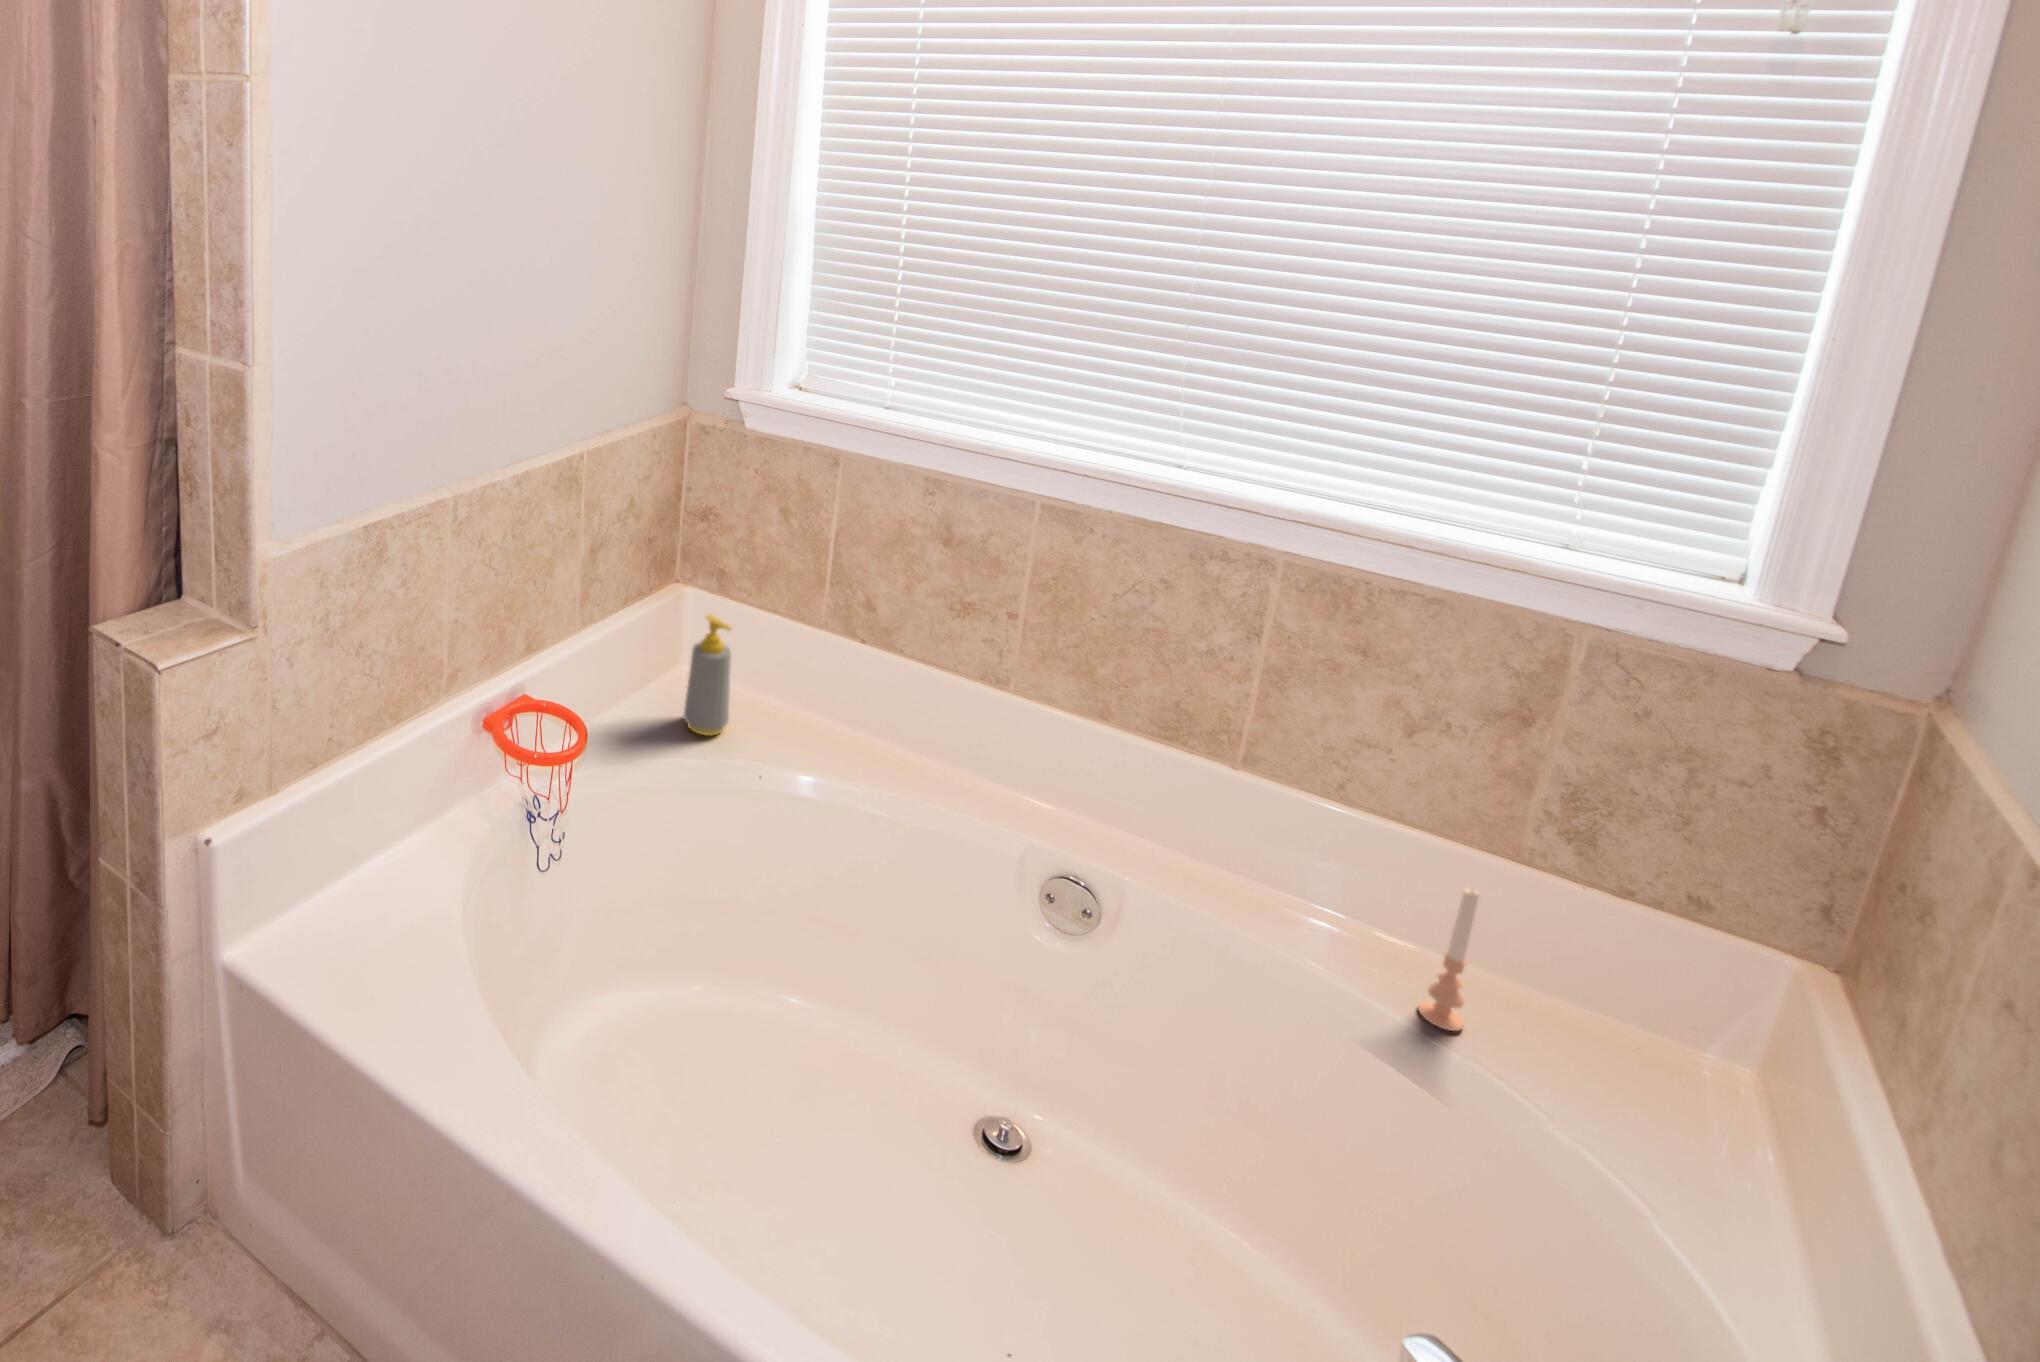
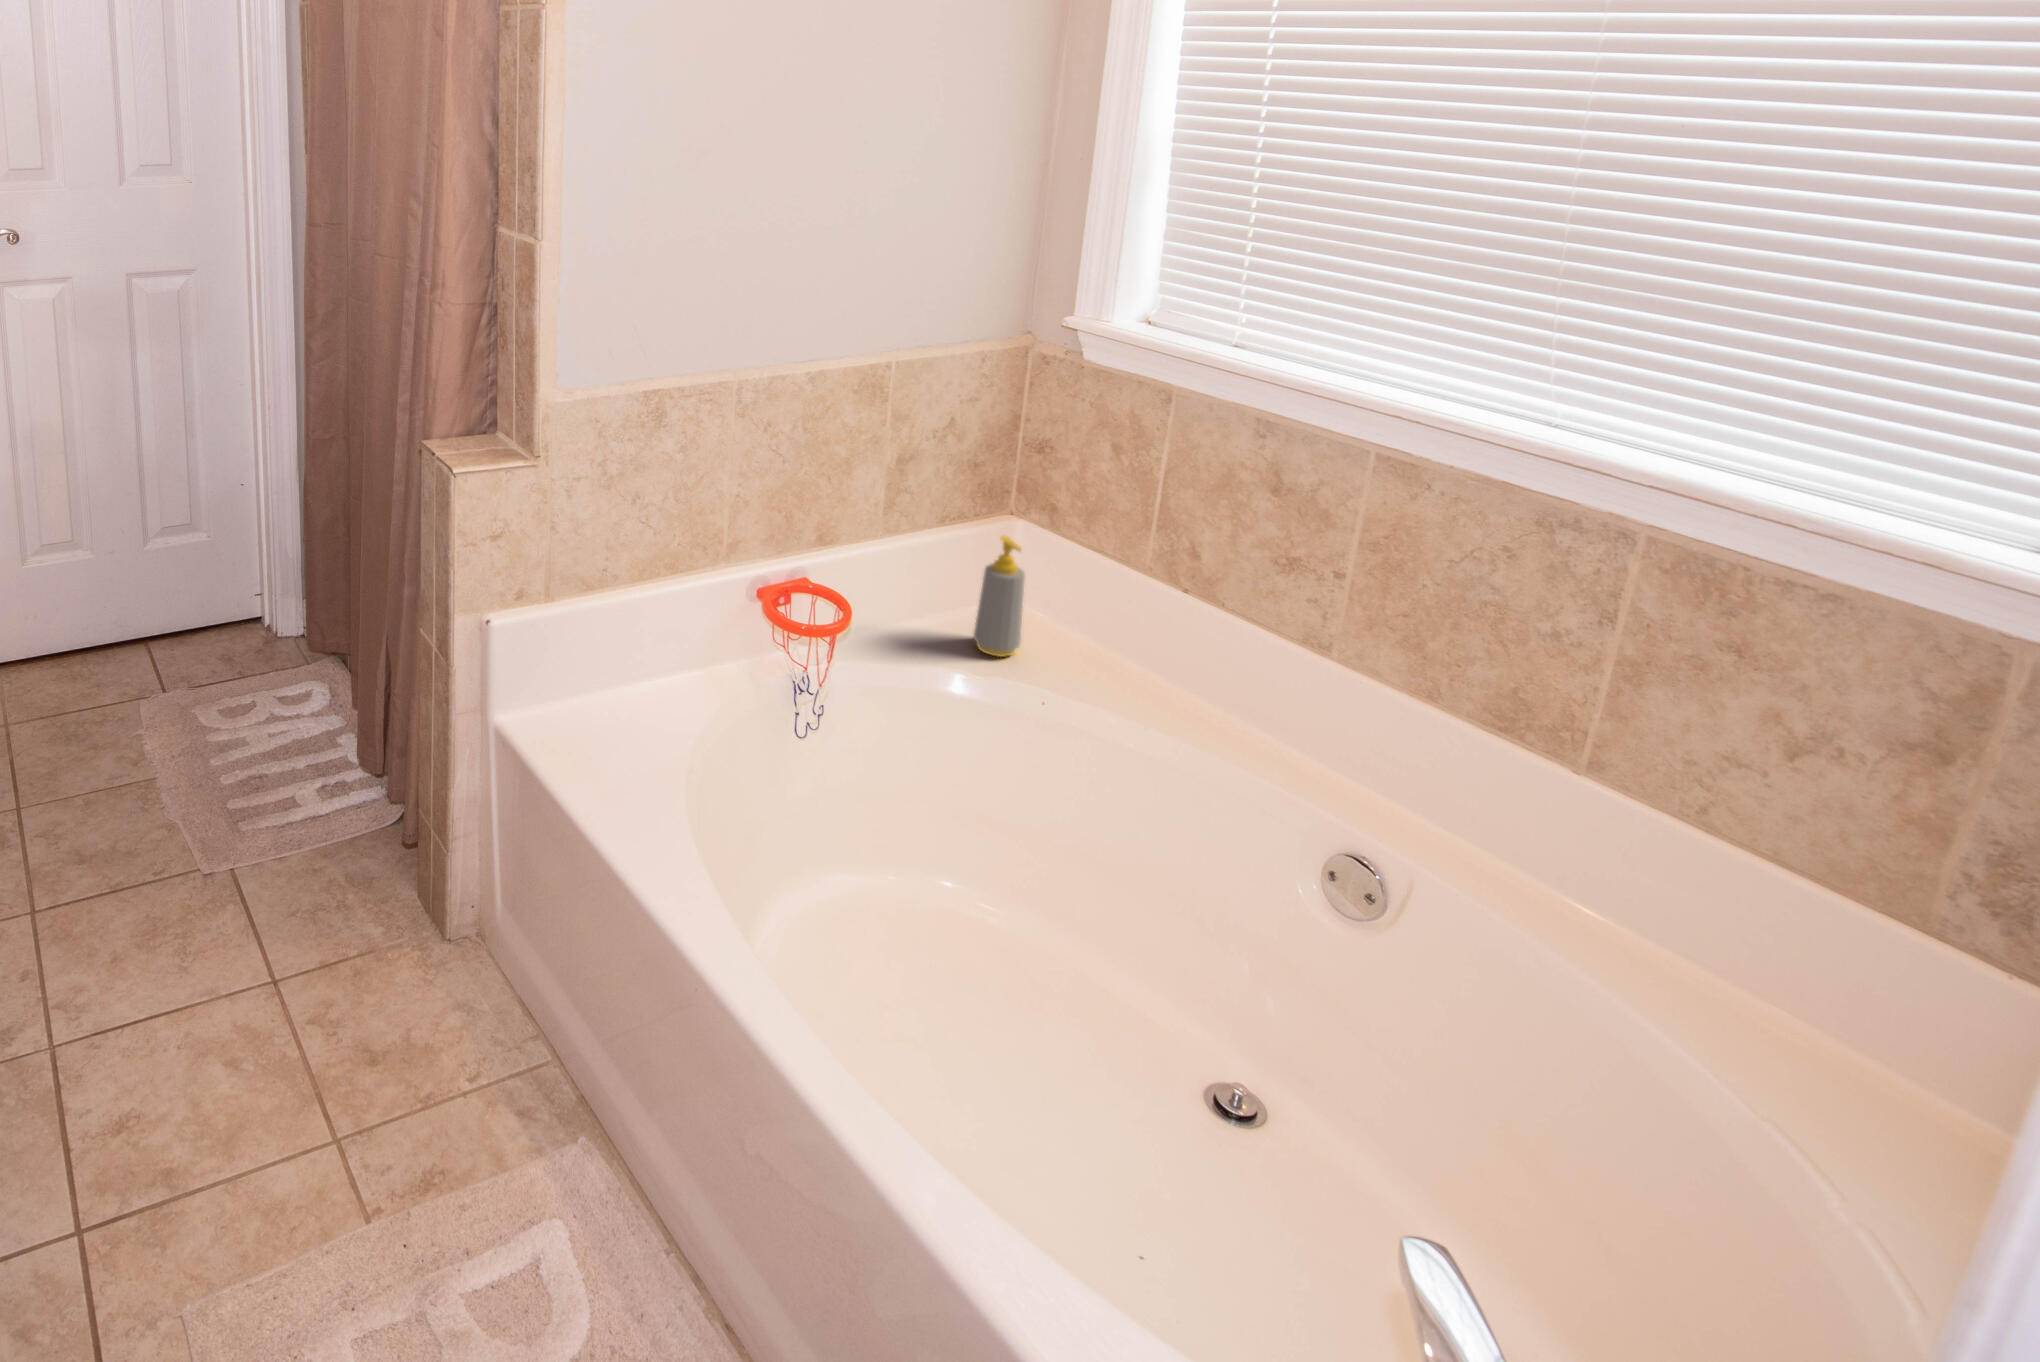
candle: present [1418,889,1479,1031] -> none [1743,928,1829,1096]

